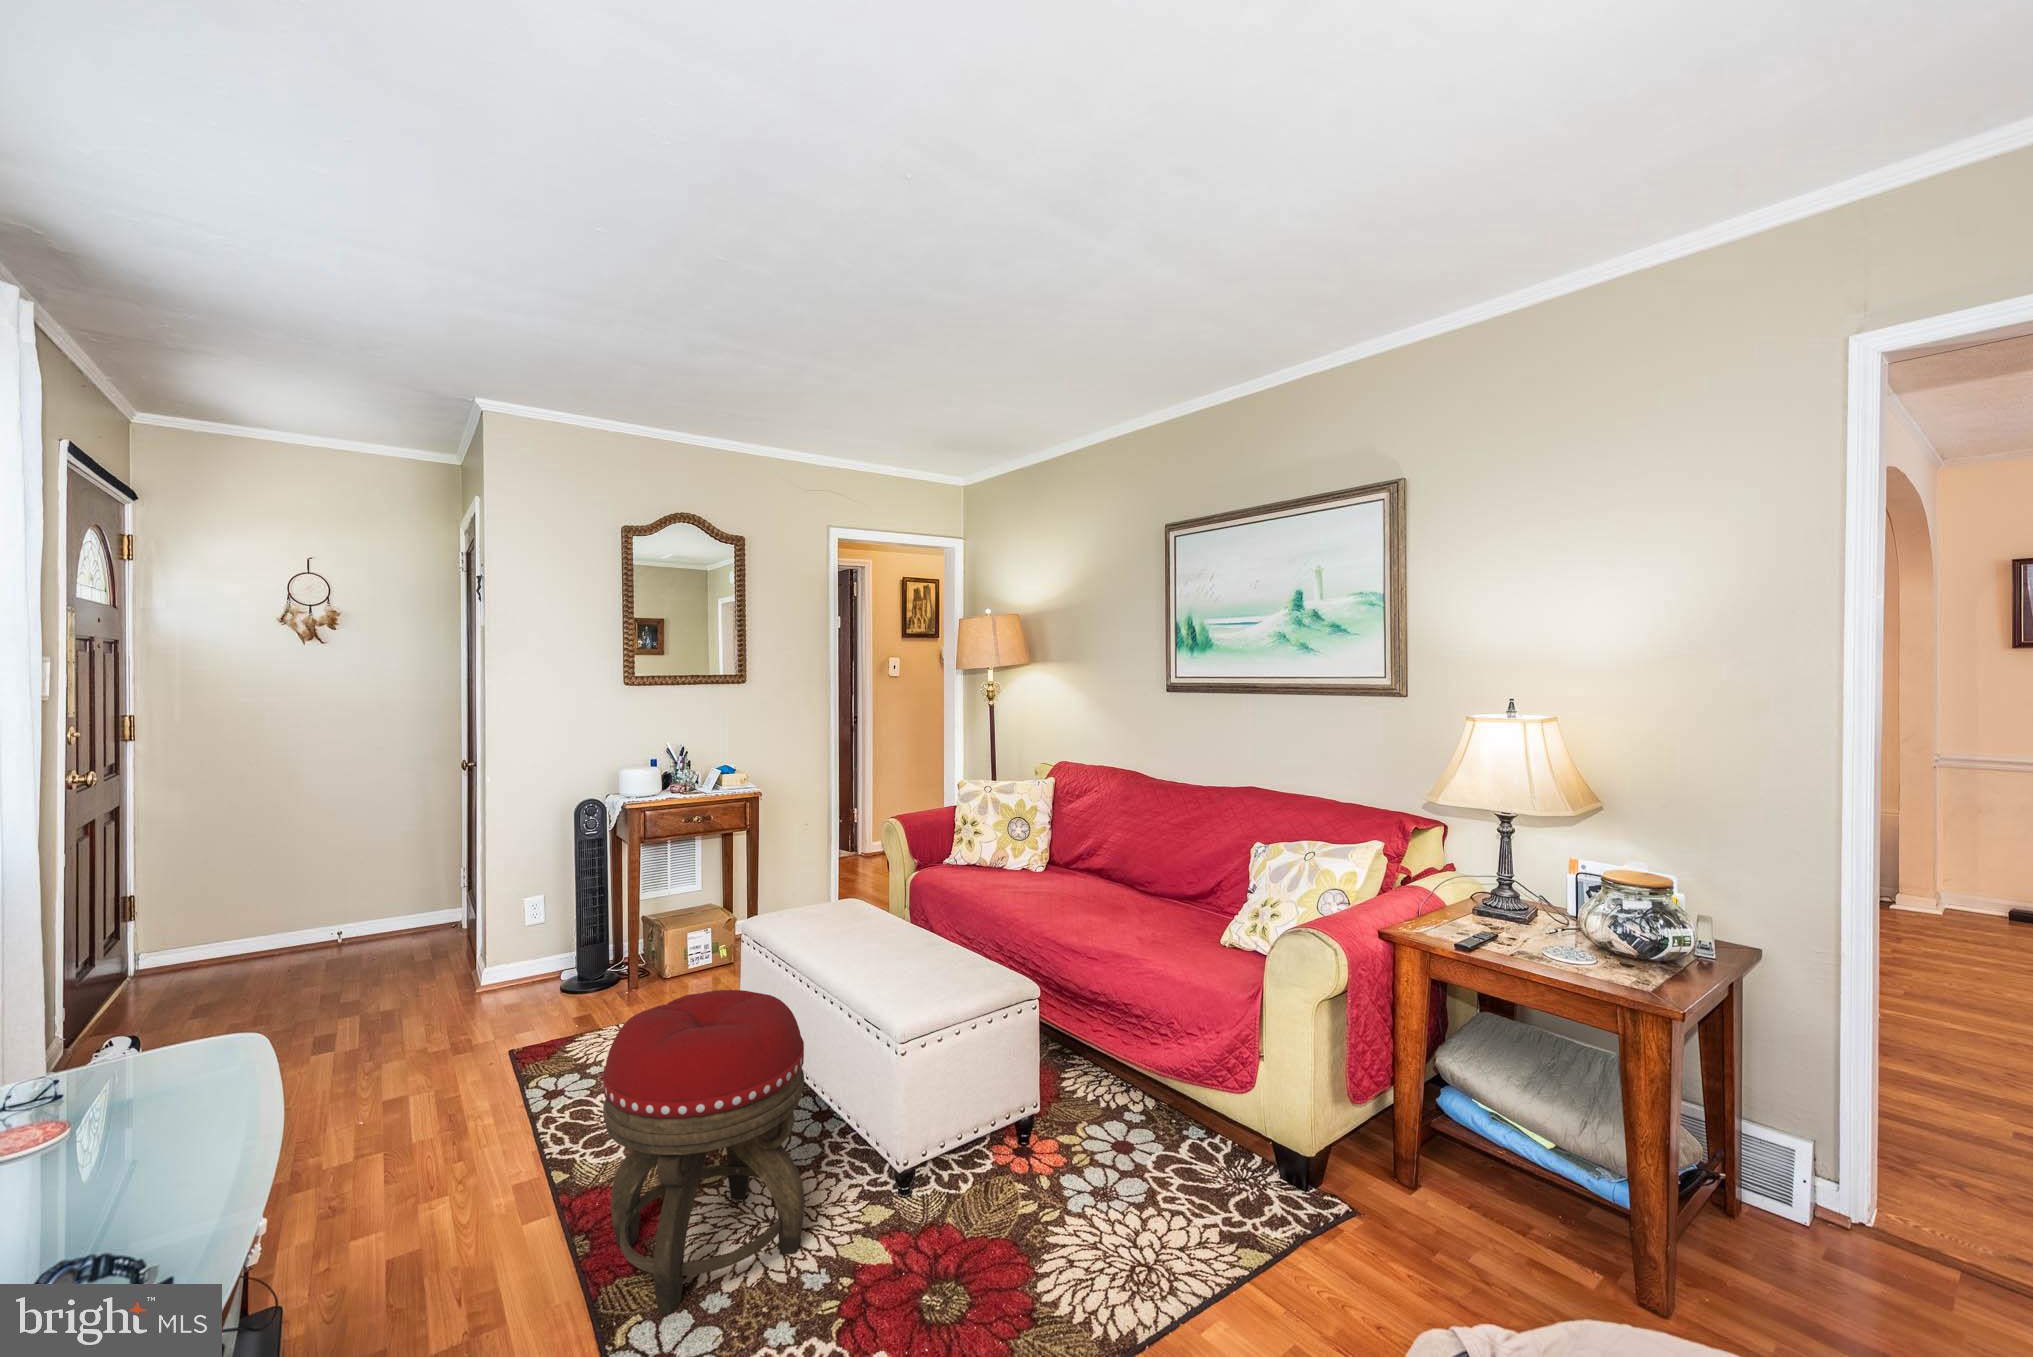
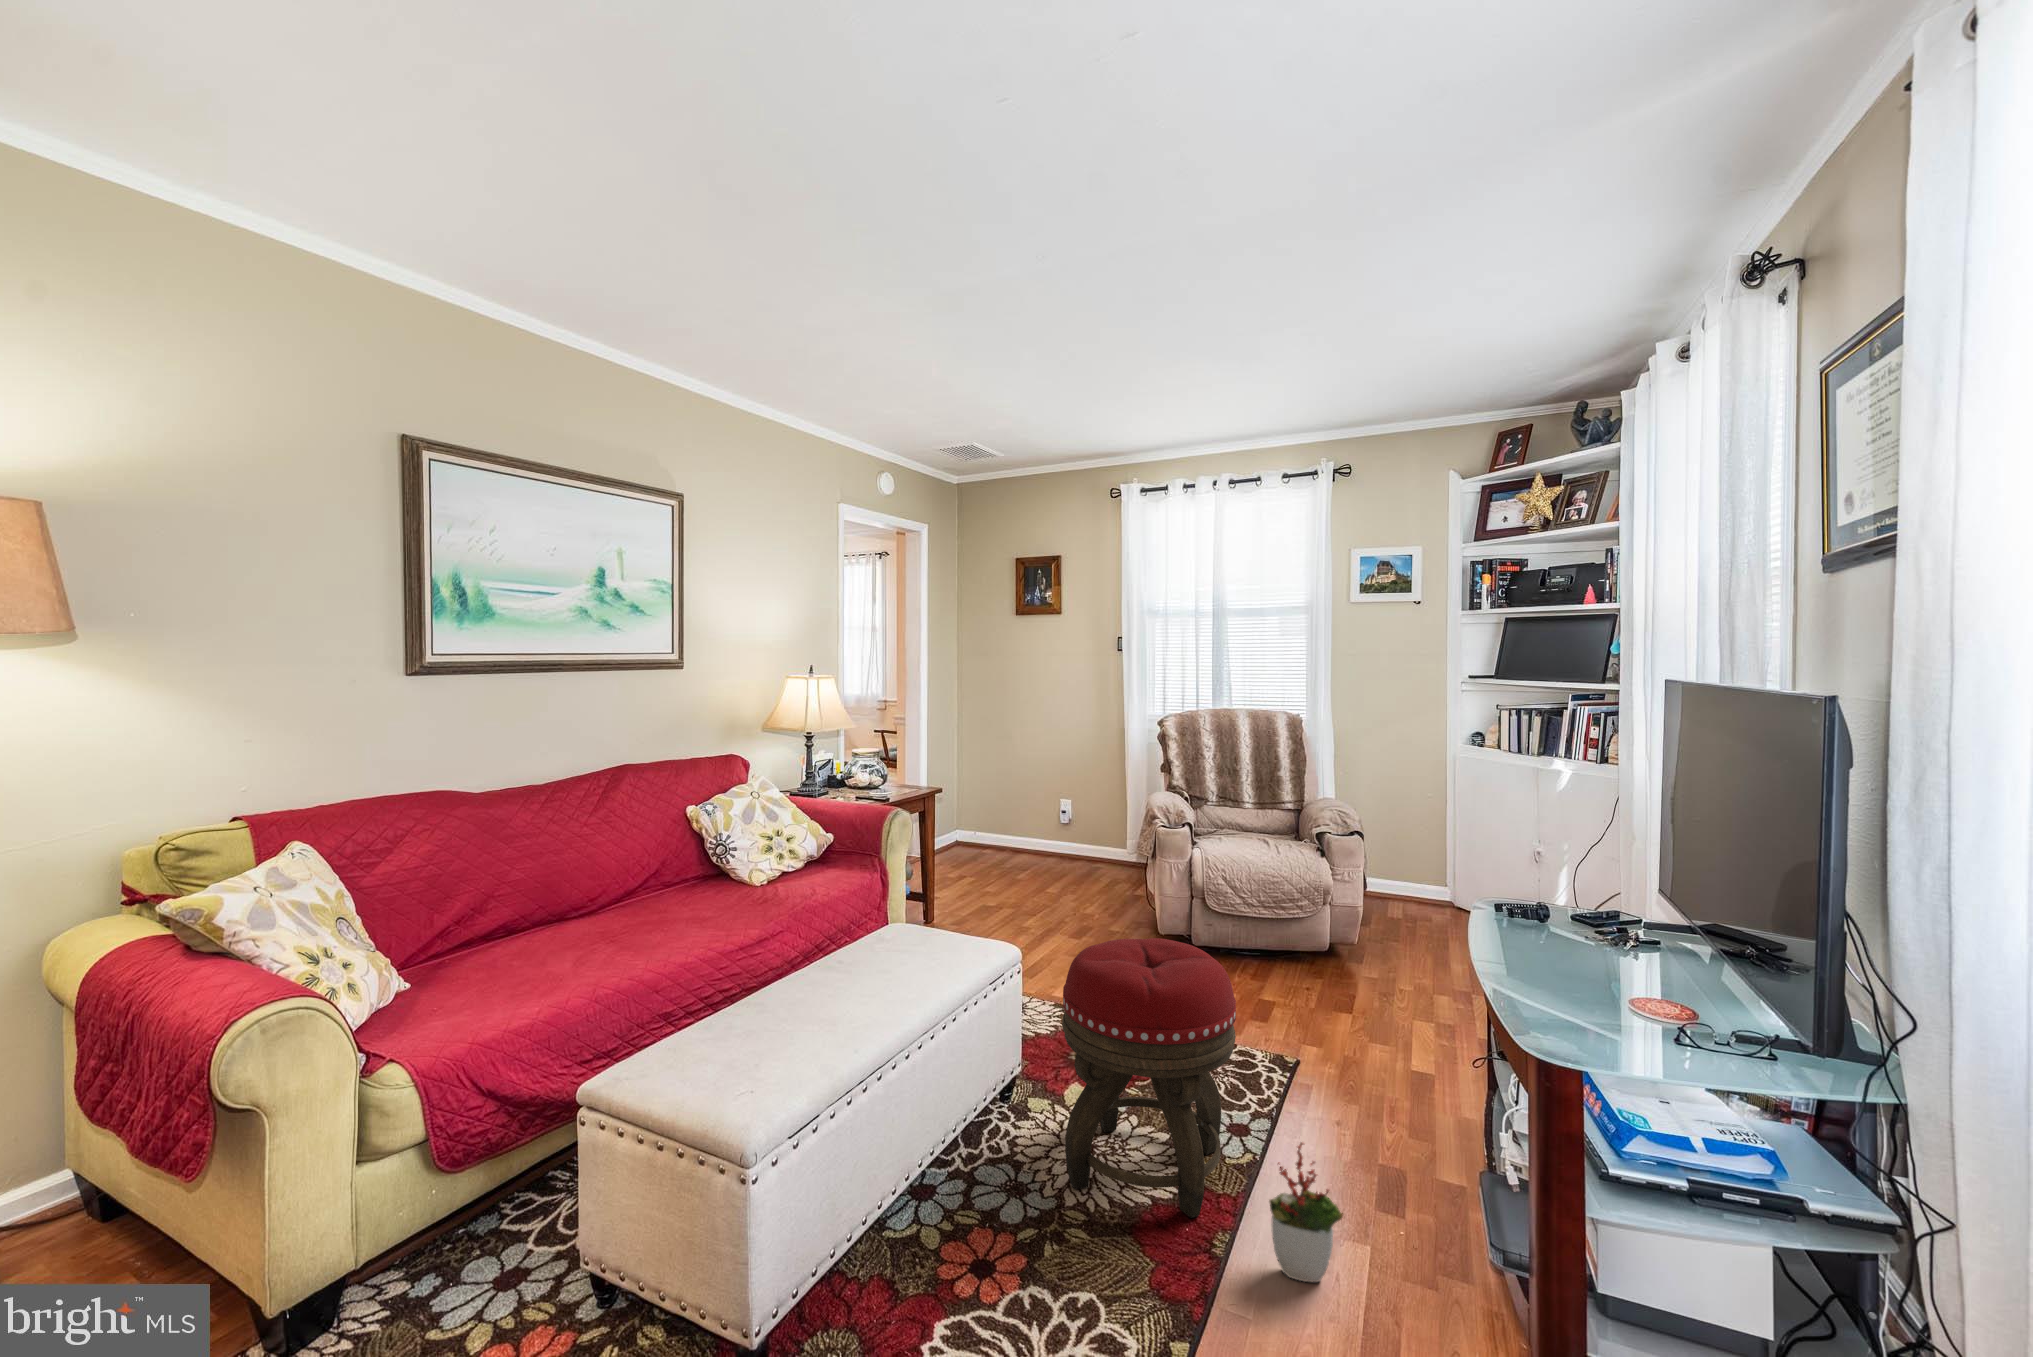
decorative plant: none [452,1157,528,1276] -> present [1269,1143,1343,1282]

